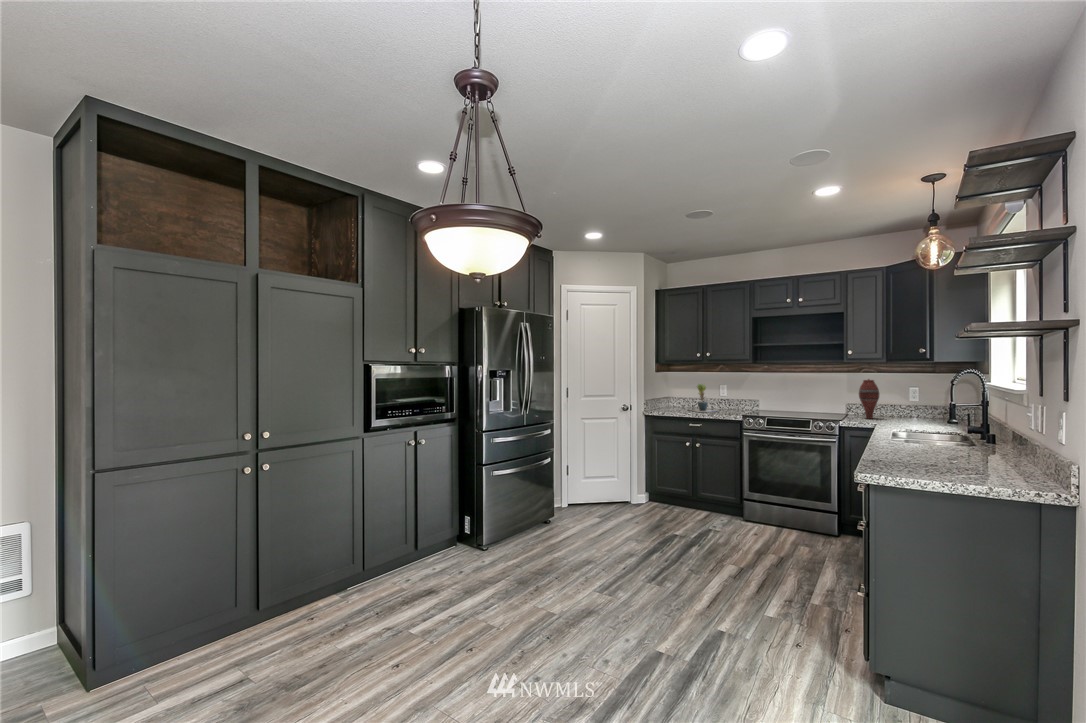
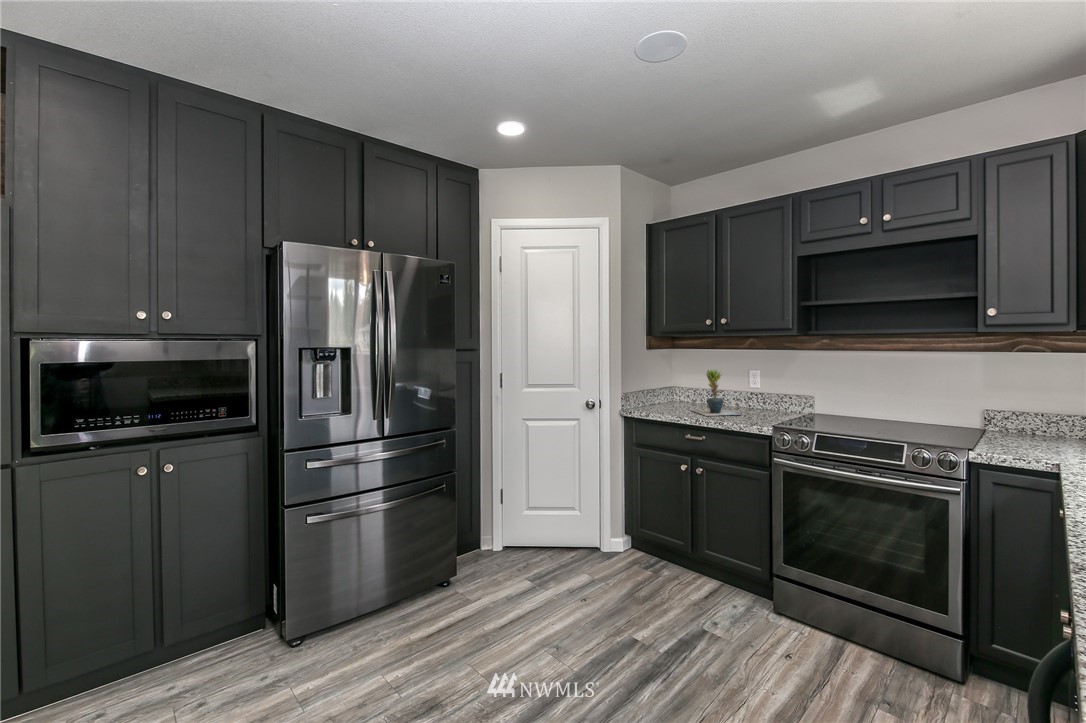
vase: present [859,379,879,419] -> none [1009,363,1058,443]

